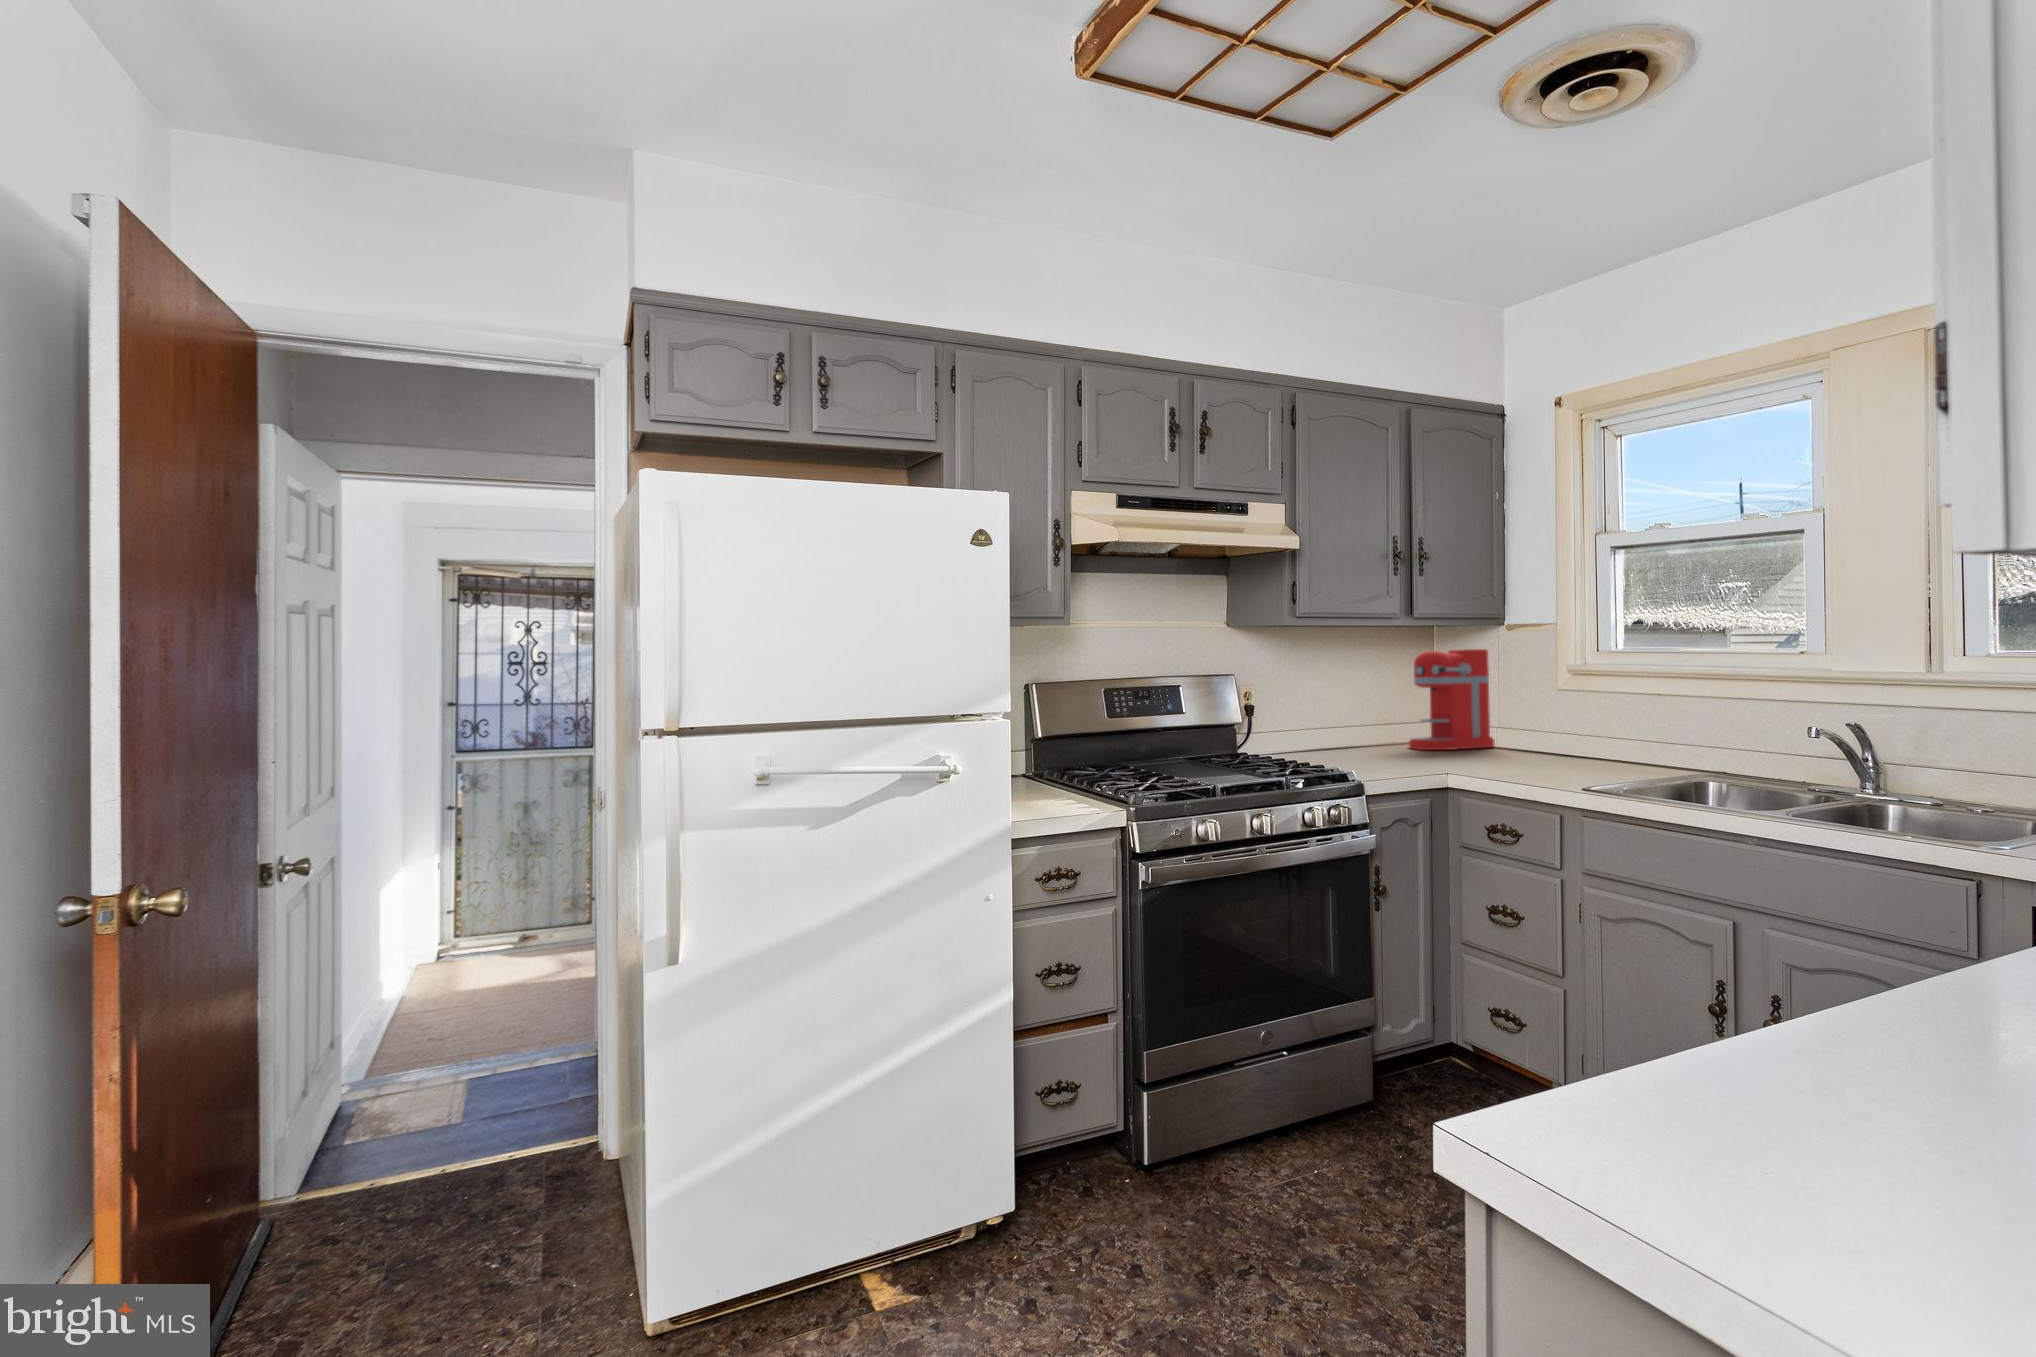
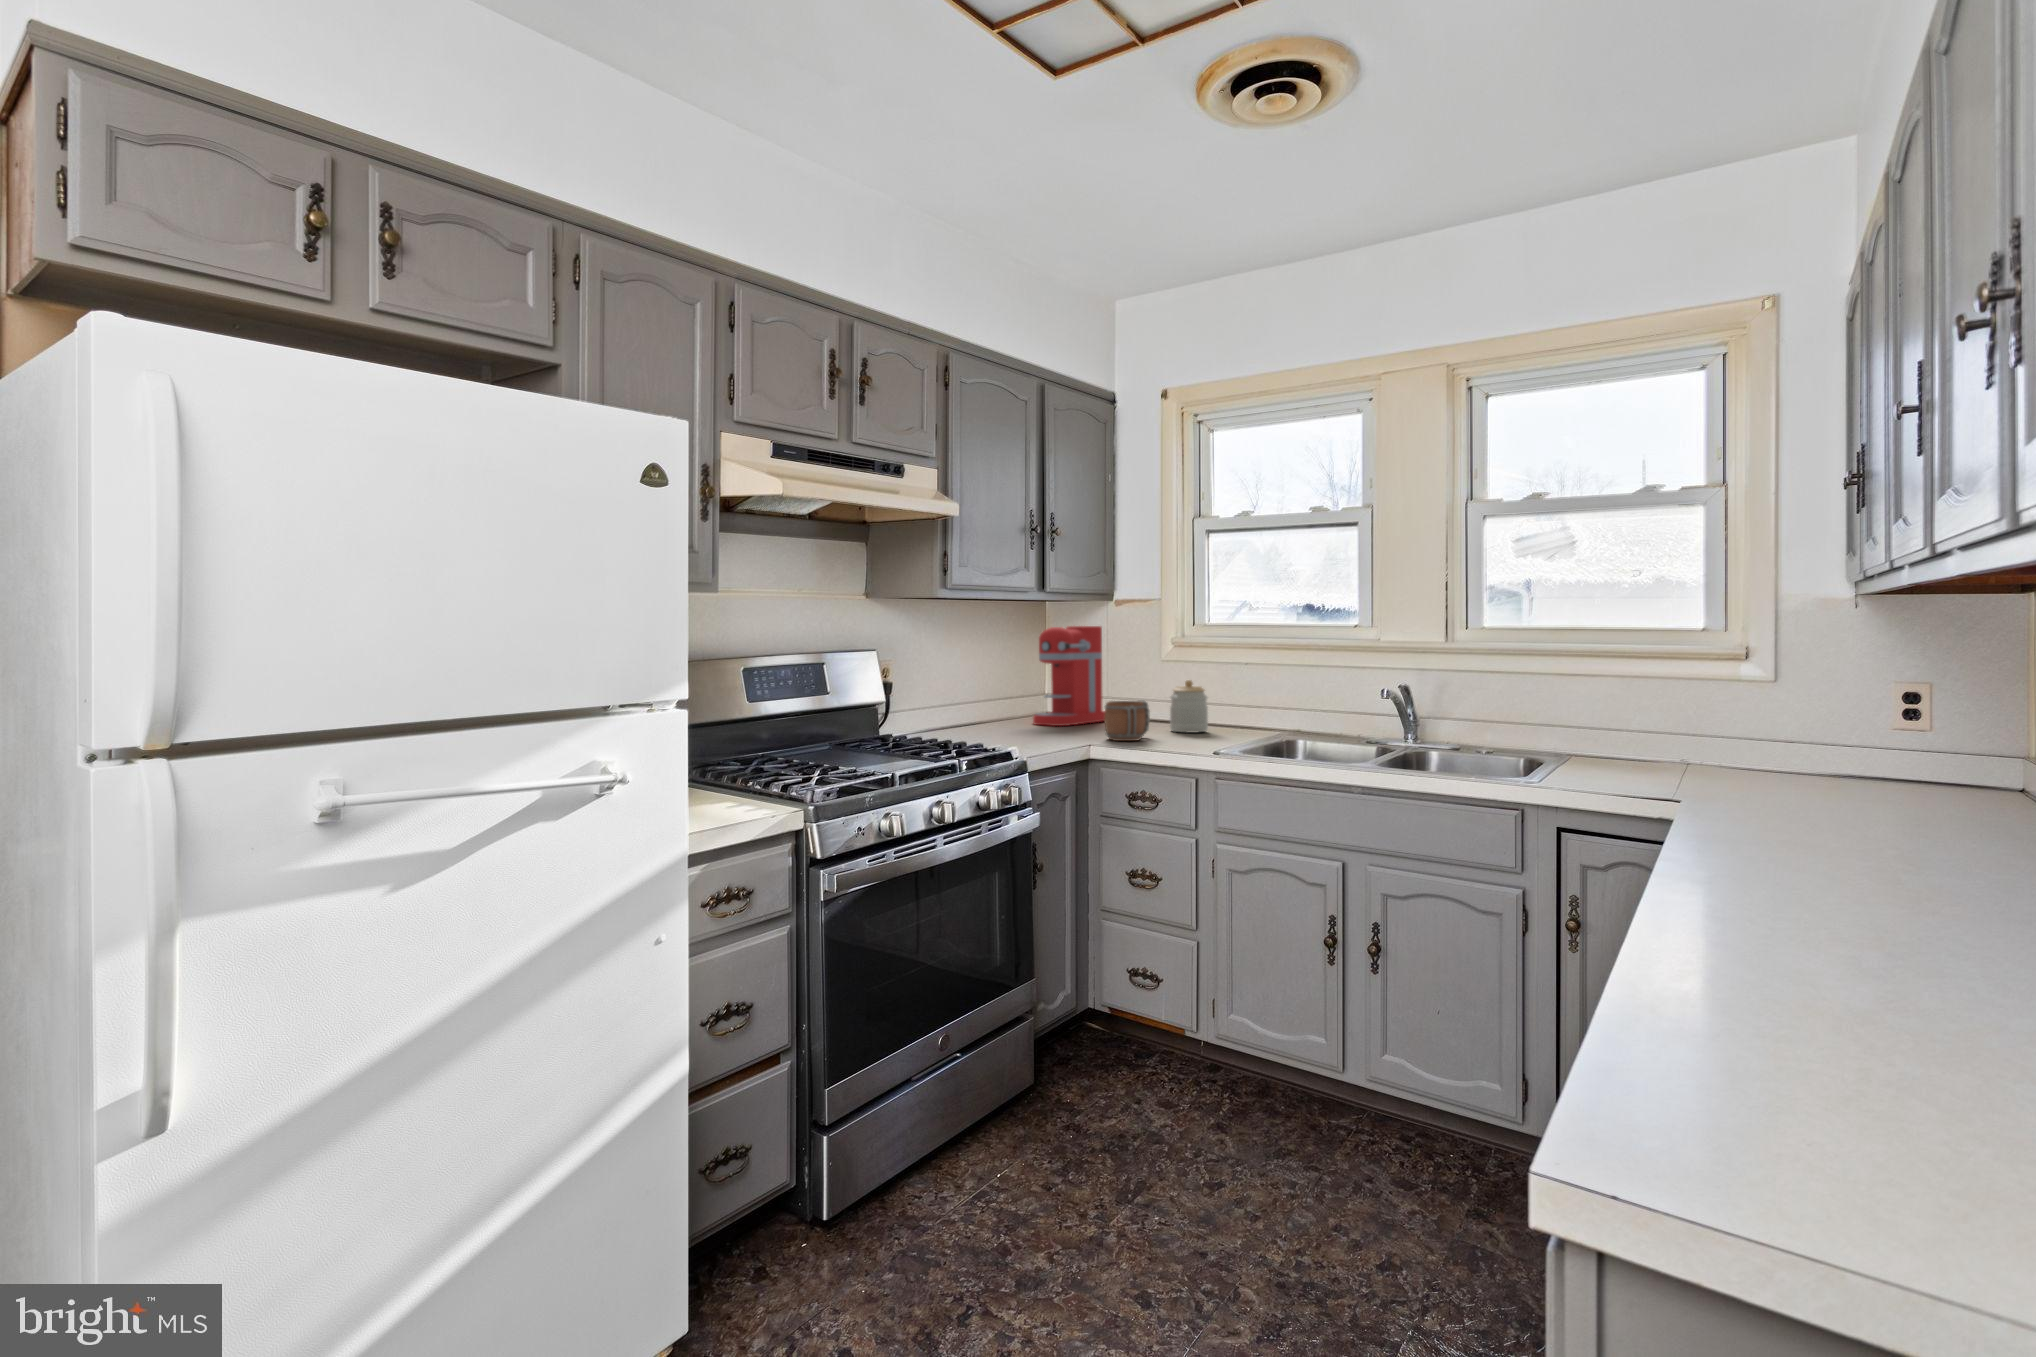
jar: none [1557,704,1604,760] -> present [1170,680,1208,732]
mug: none [1468,724,1525,765] -> present [1104,700,1150,741]

